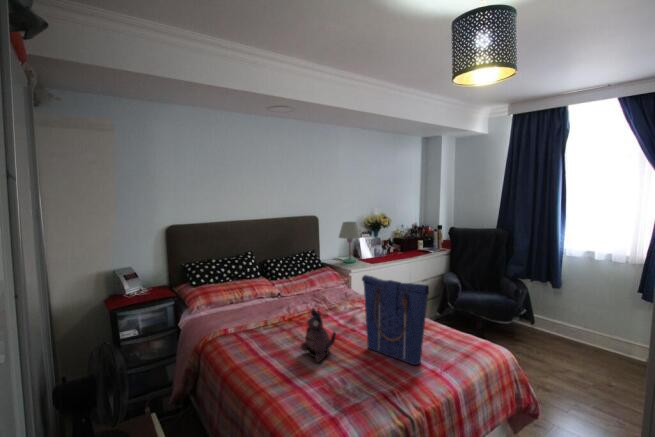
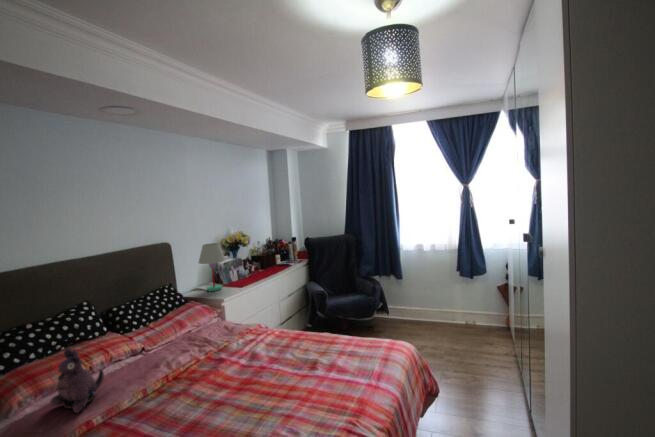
tote bag: present [362,275,429,365] -> none [280,299,357,385]
plush toy: present [301,308,336,362] -> present [50,348,104,413]

